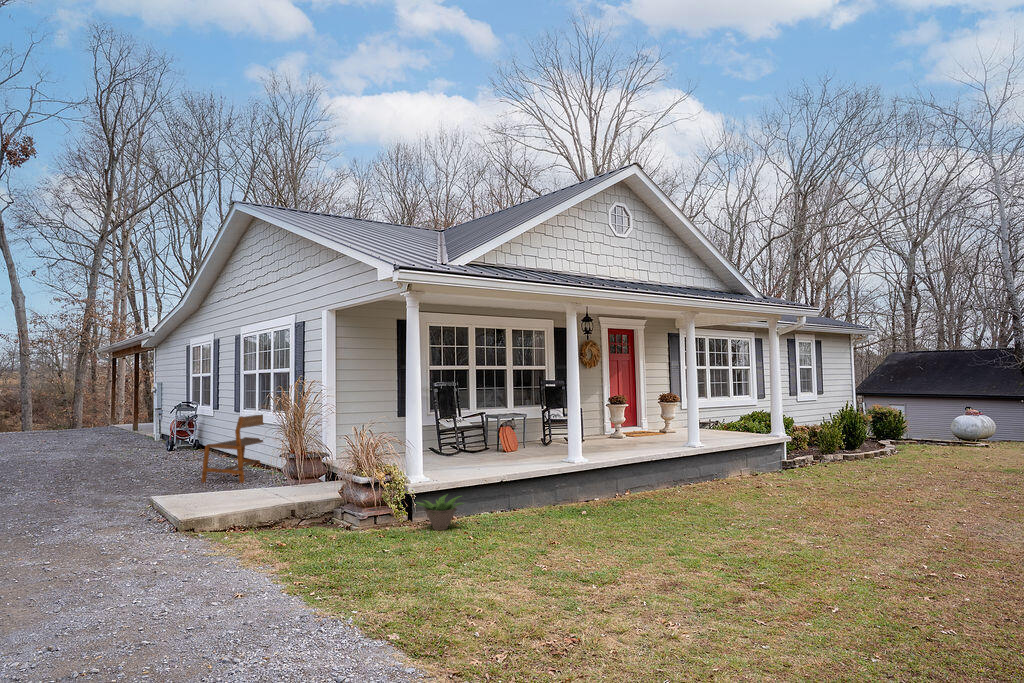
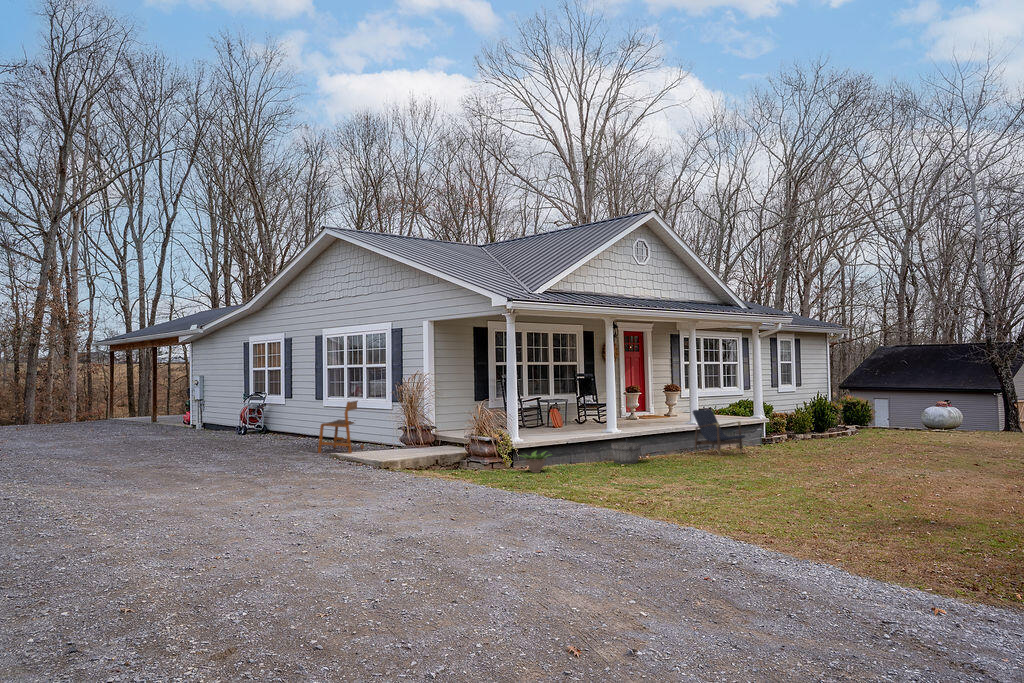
lounge chair: none [689,427,760,492] -> present [693,409,745,456]
wooden bucket: none [569,469,610,509] -> present [611,439,641,464]

